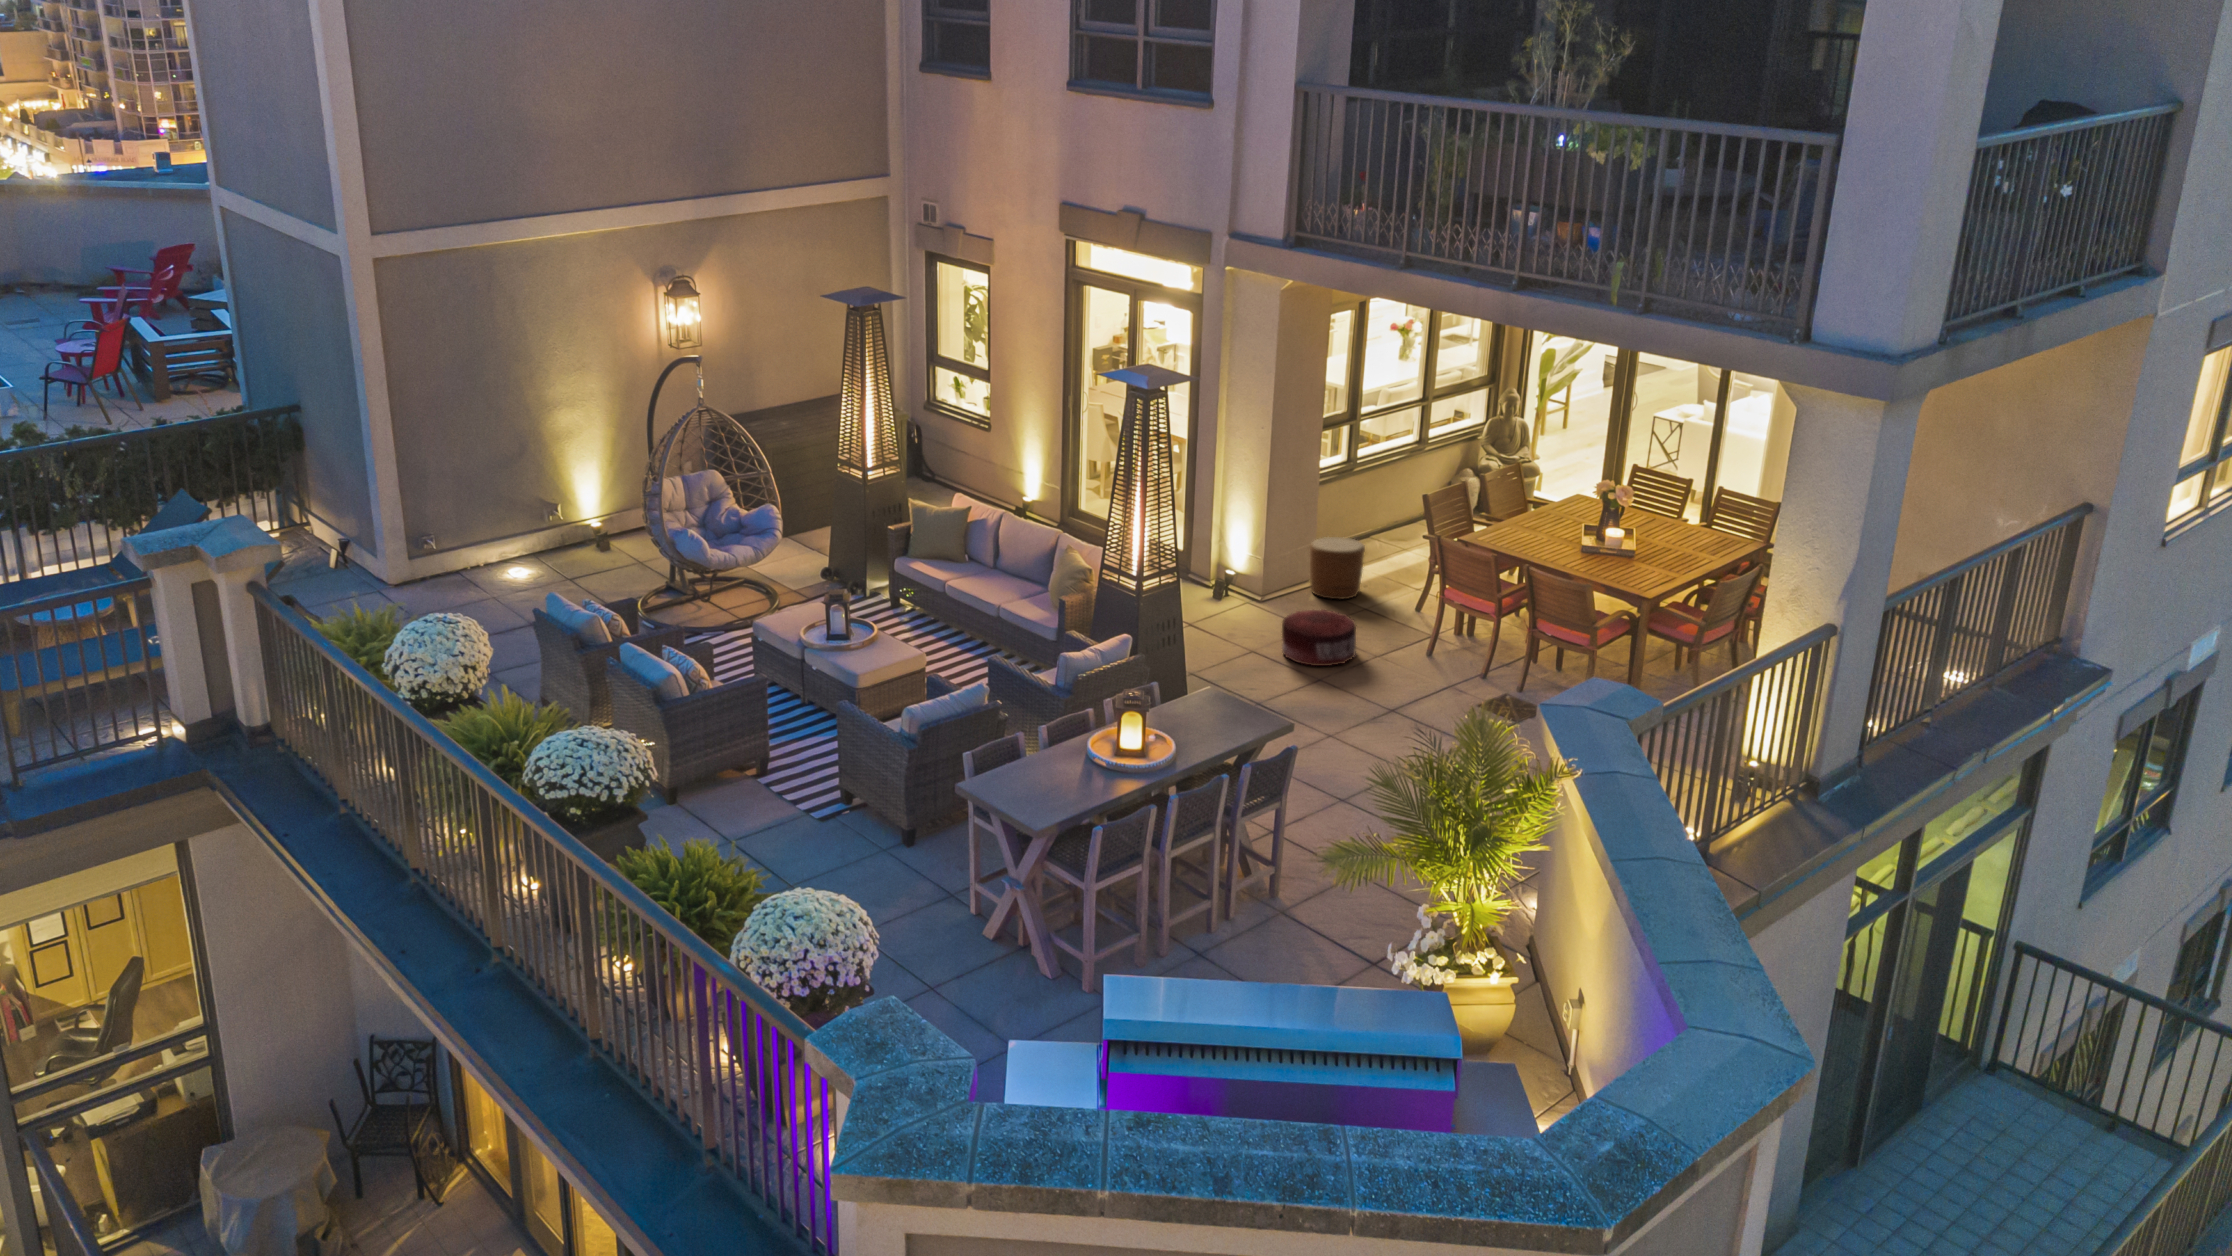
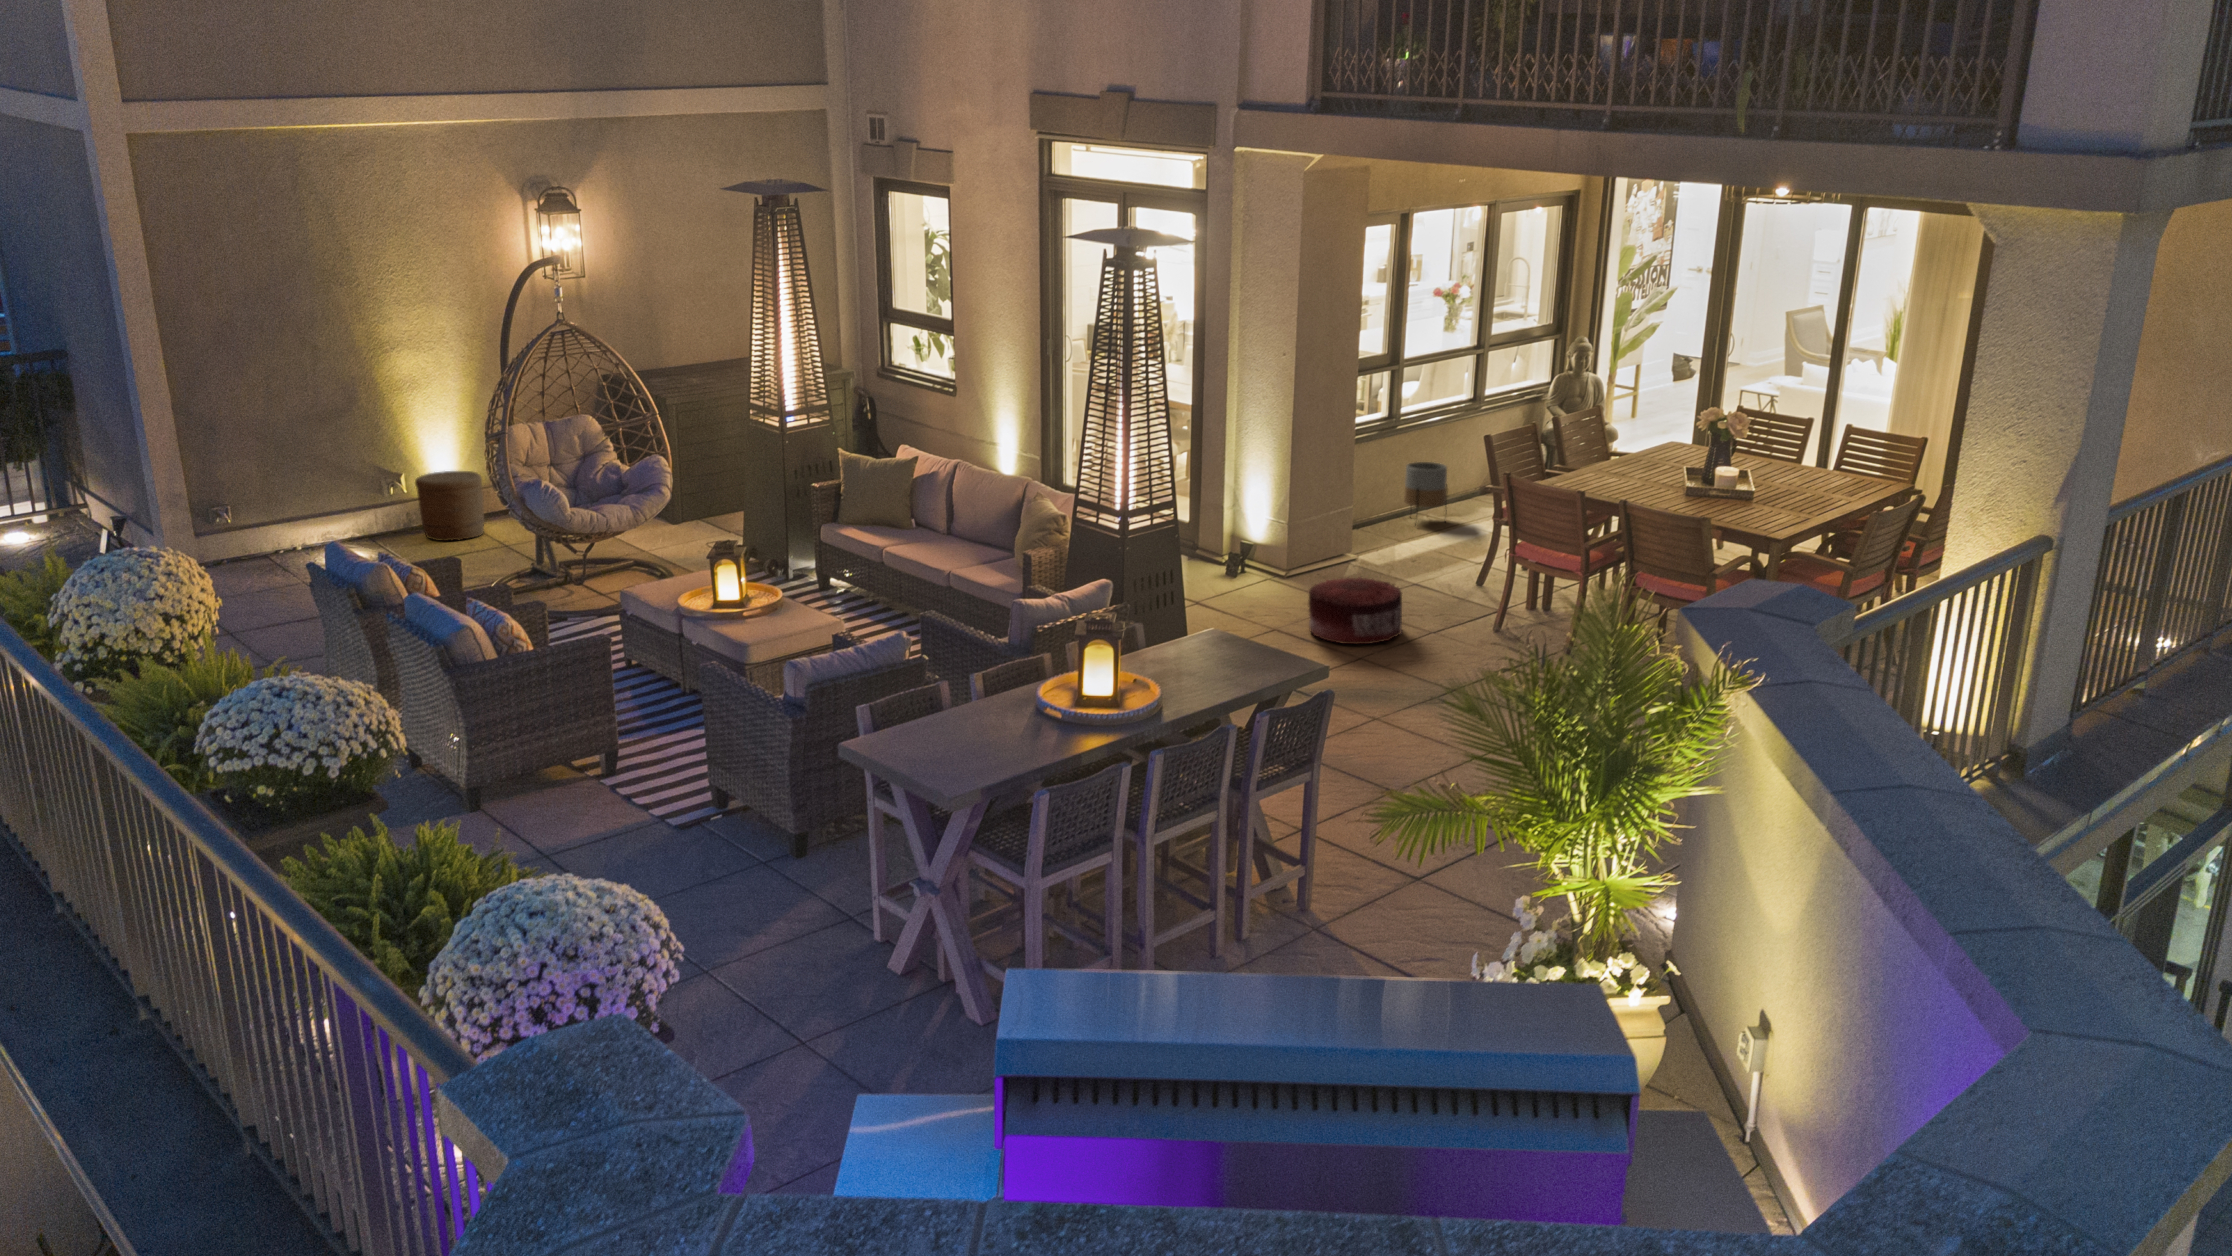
planter: none [1363,498,1399,552] -> present [1404,462,1447,511]
woven basket: present [1310,537,1365,599] -> present [415,471,484,541]

